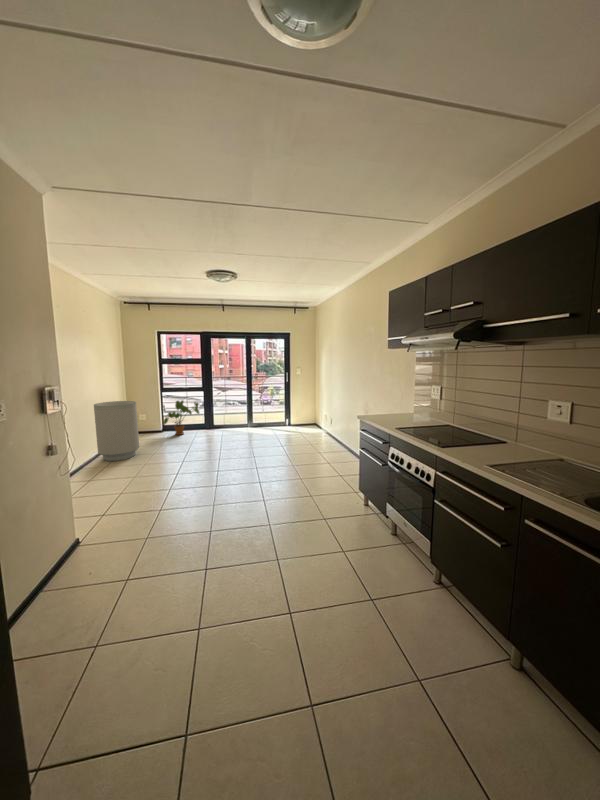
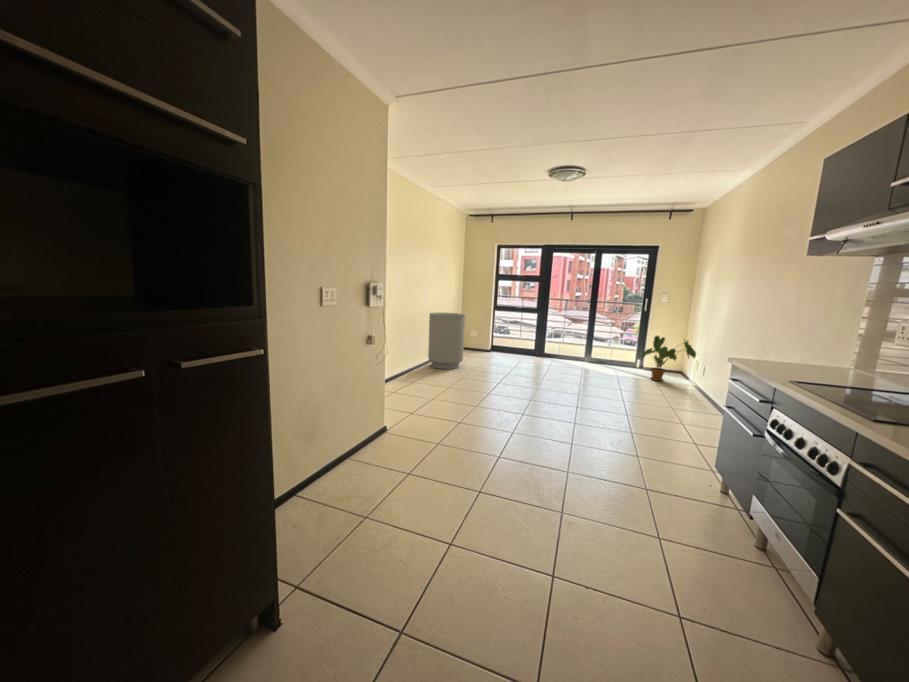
house plant: present [164,401,199,435] -> present [641,336,696,381]

